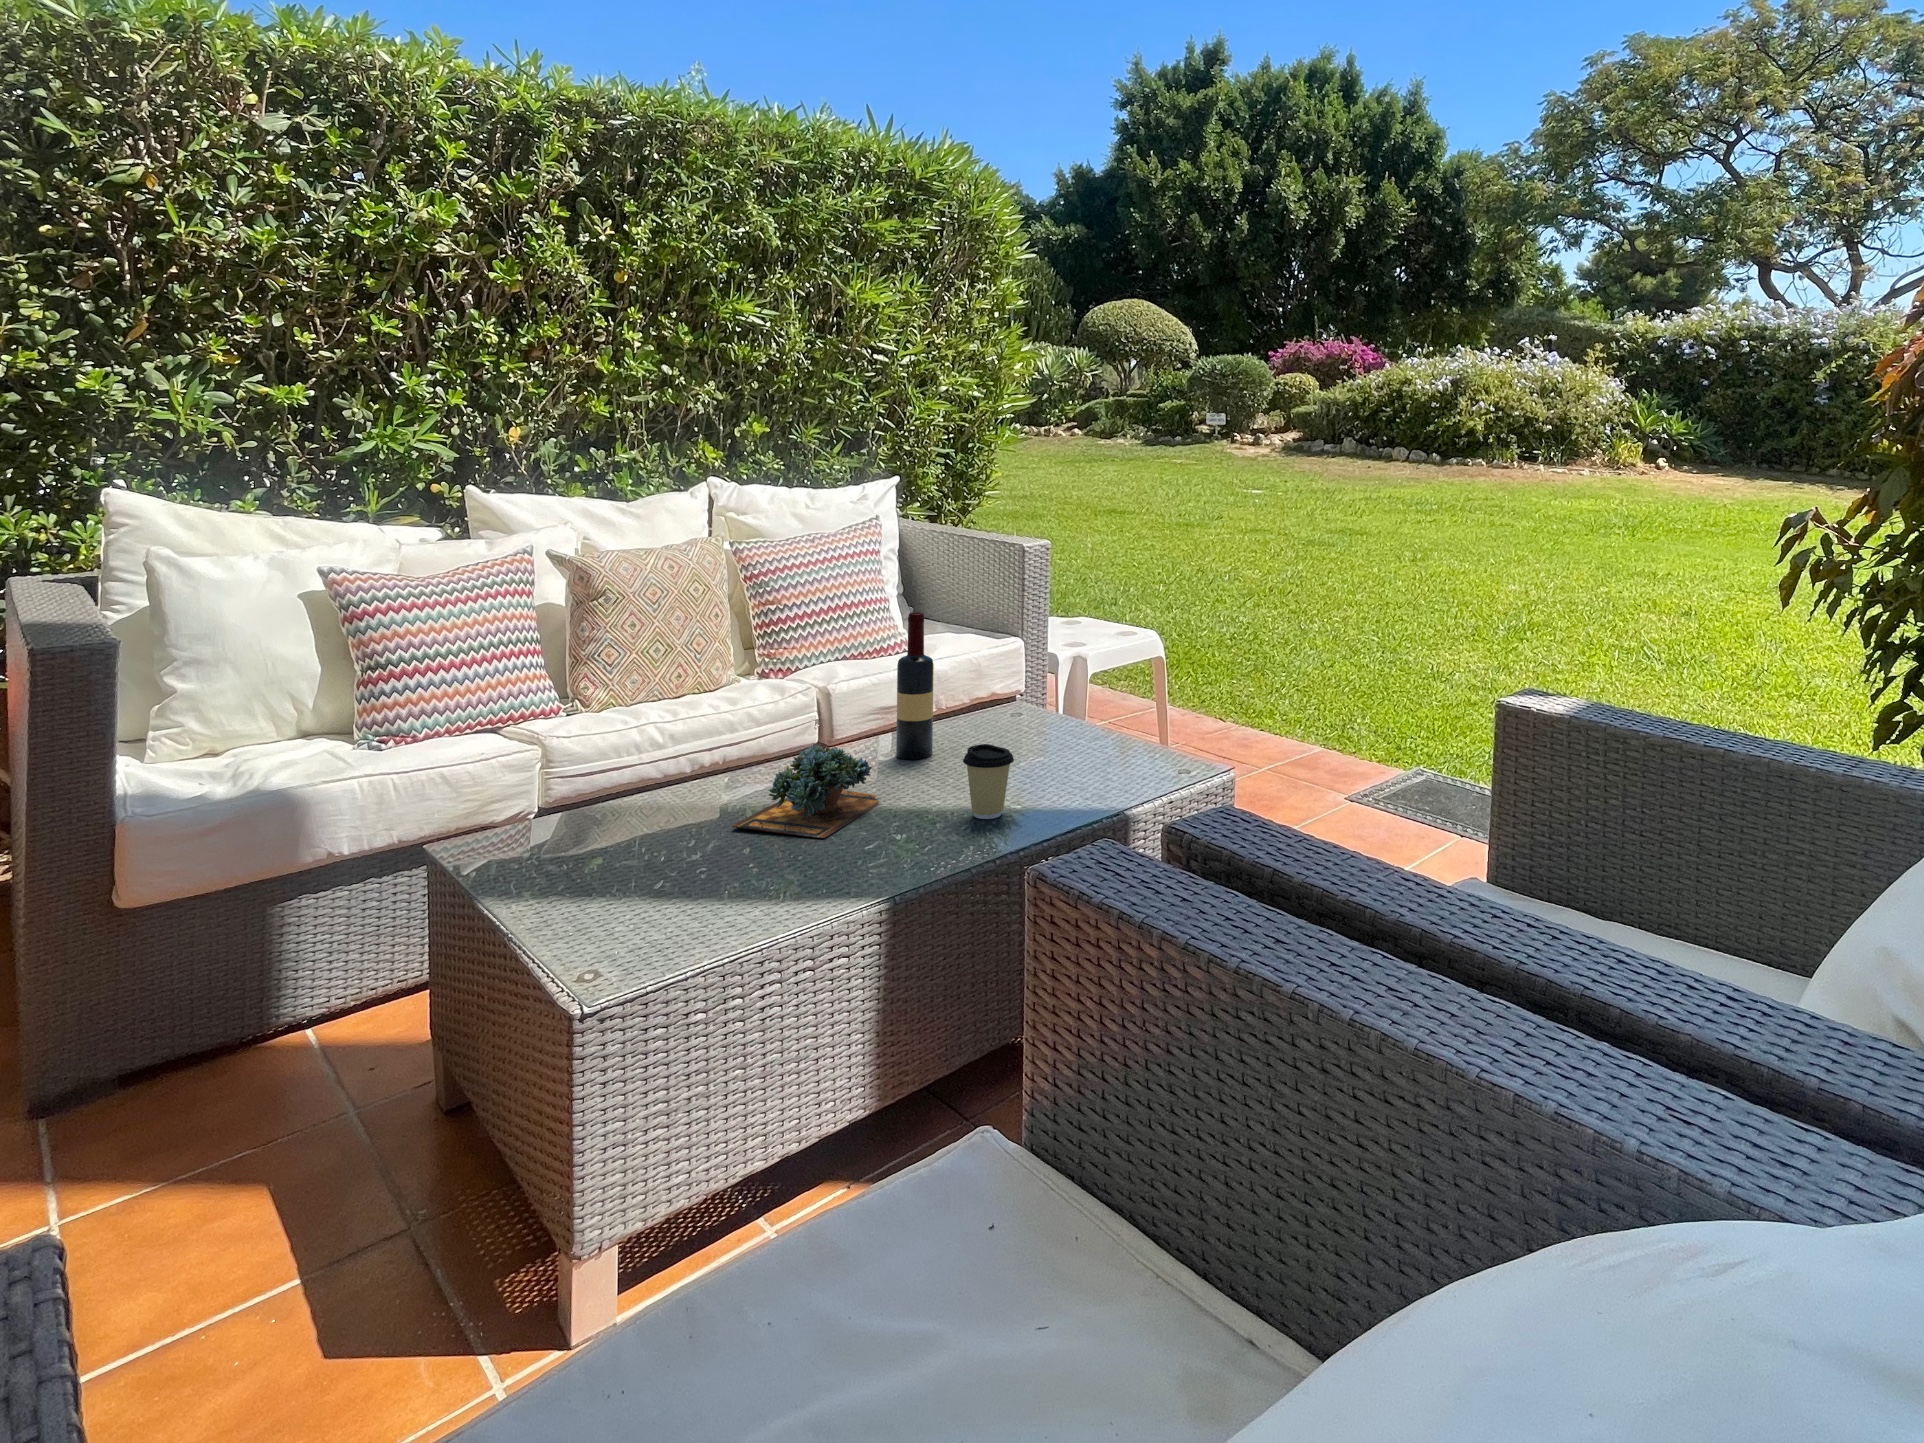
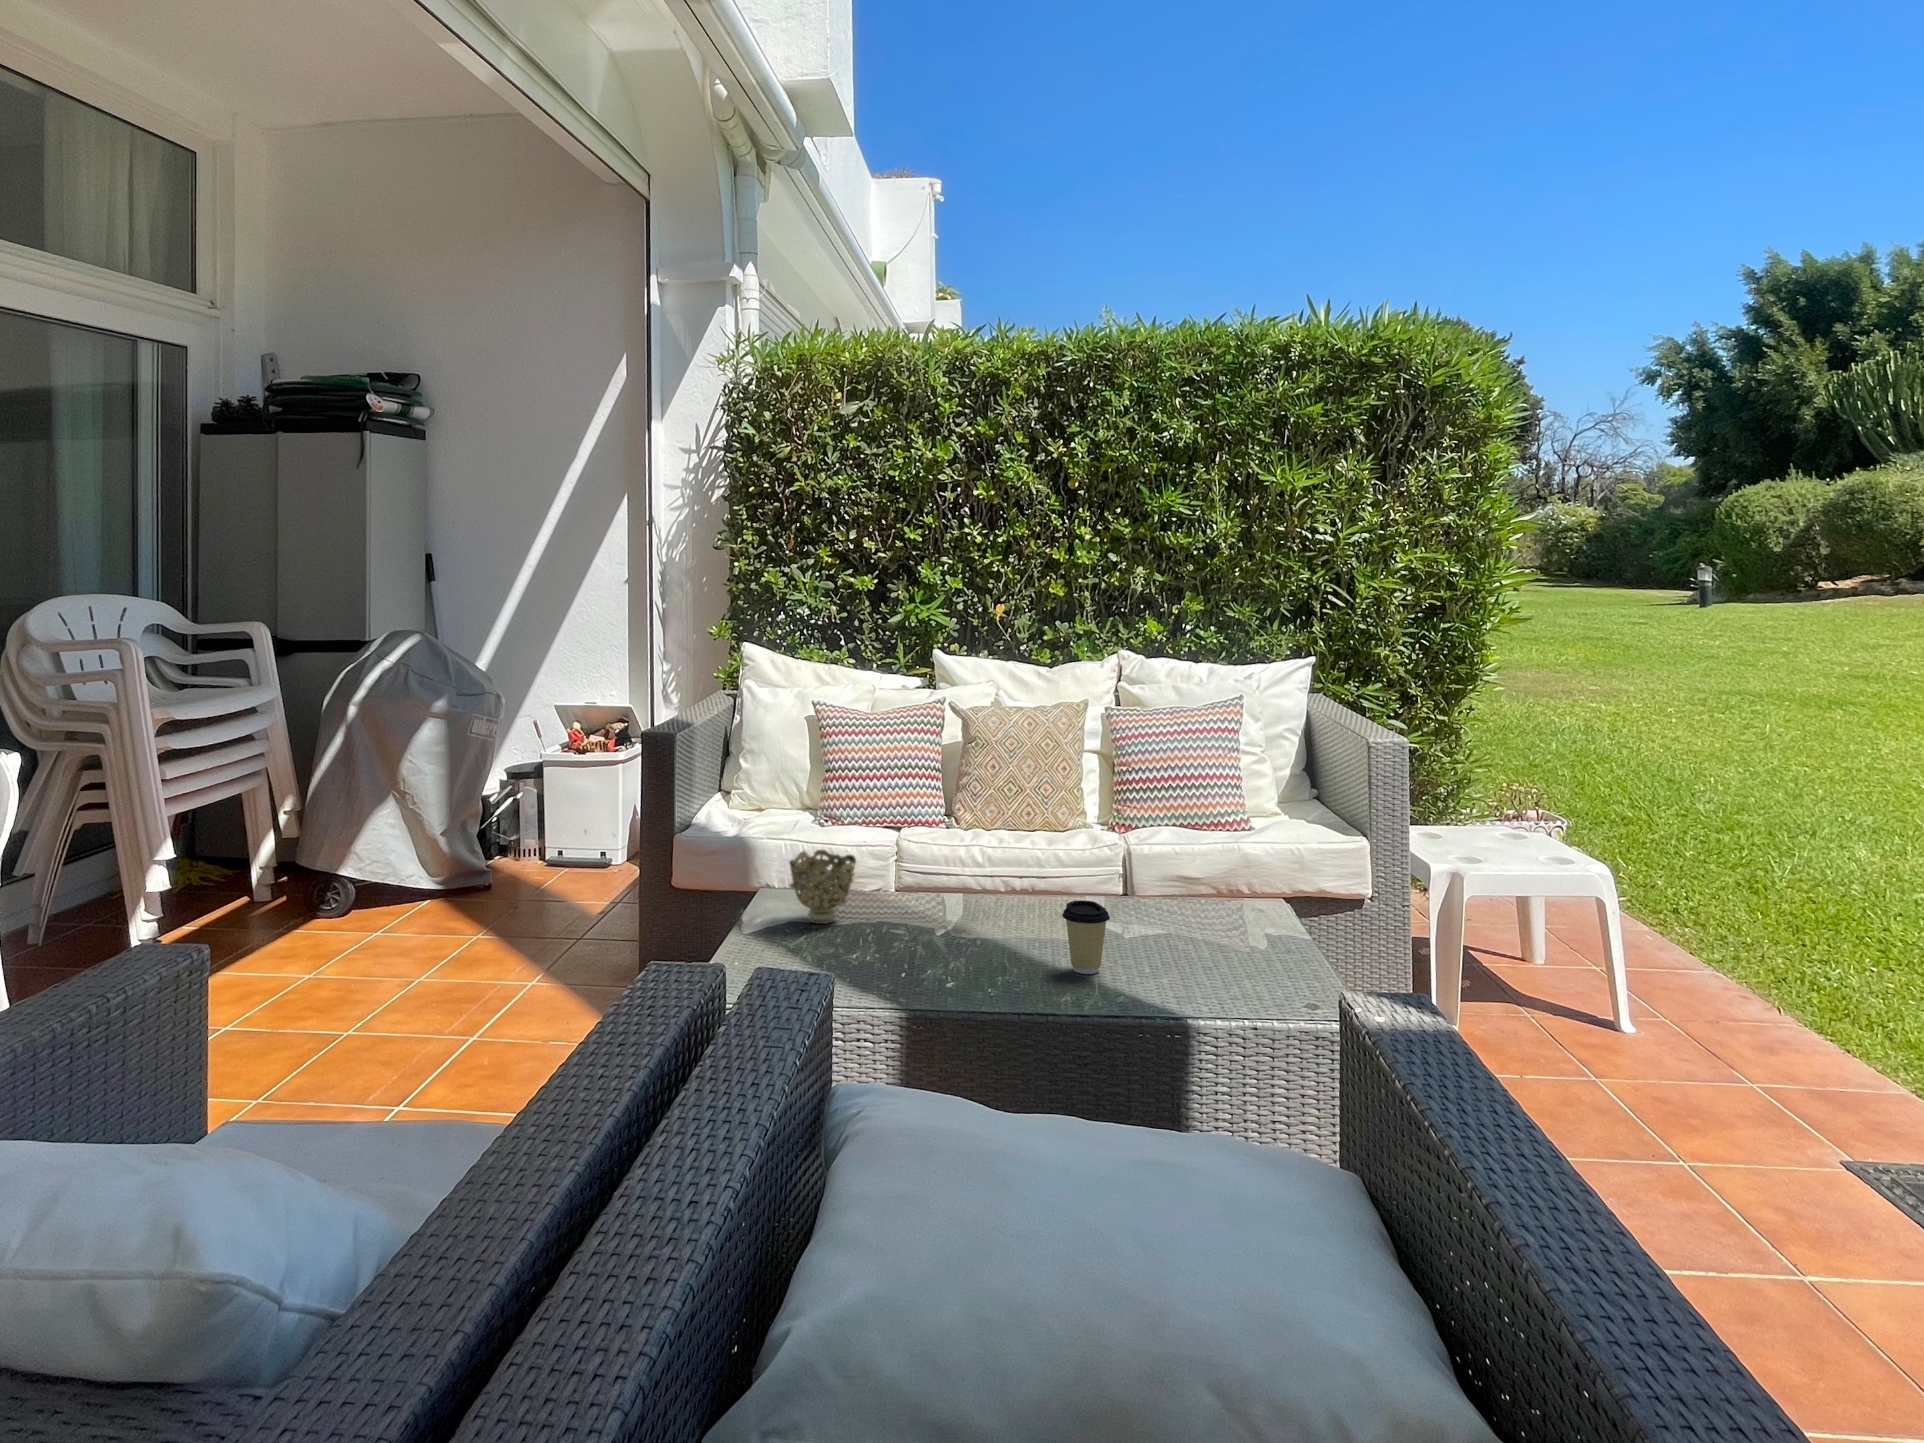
wine bottle: present [896,612,934,759] -> none [1102,775,1135,915]
succulent plant: present [732,745,880,838] -> none [911,875,1046,953]
decorative bowl: none [532,756,639,854] -> present [789,849,856,924]

